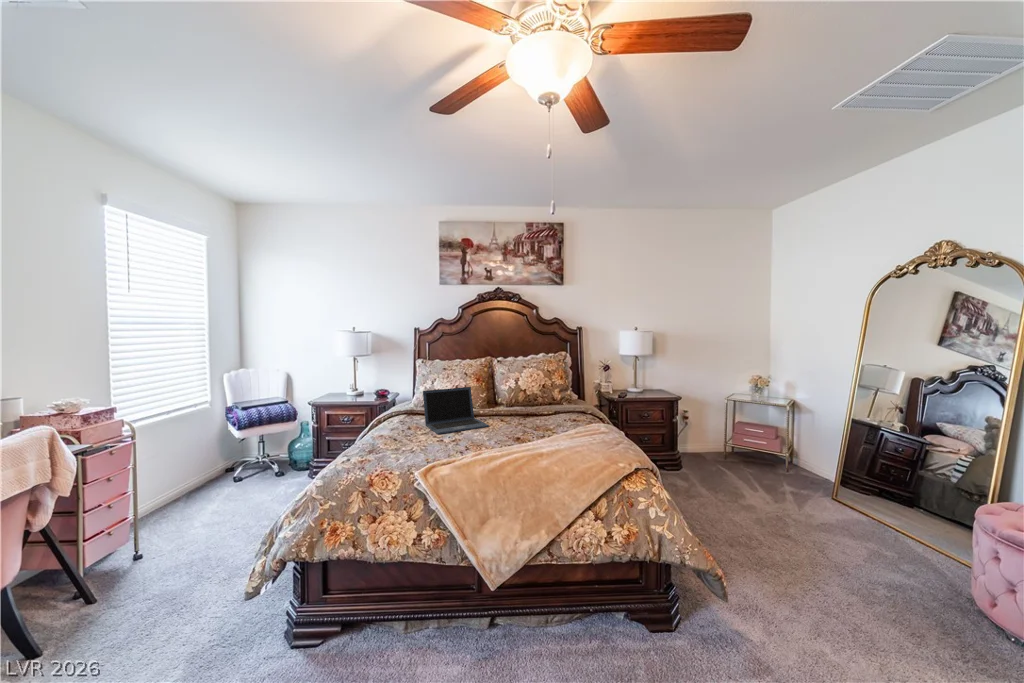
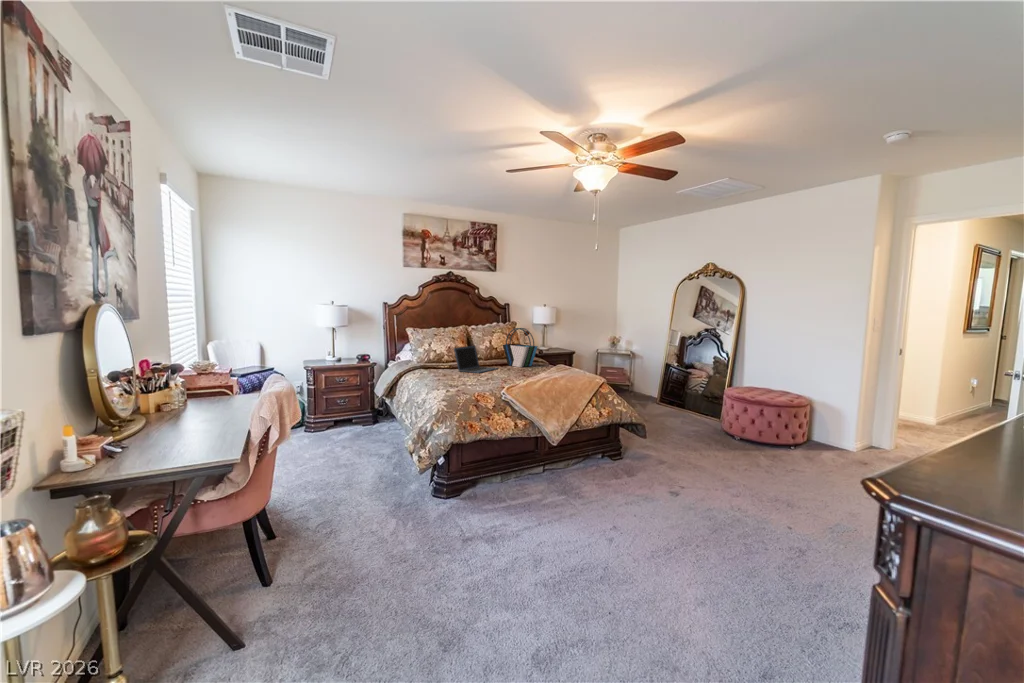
tote bag: none [518,364,556,426] -> present [503,328,537,367]

